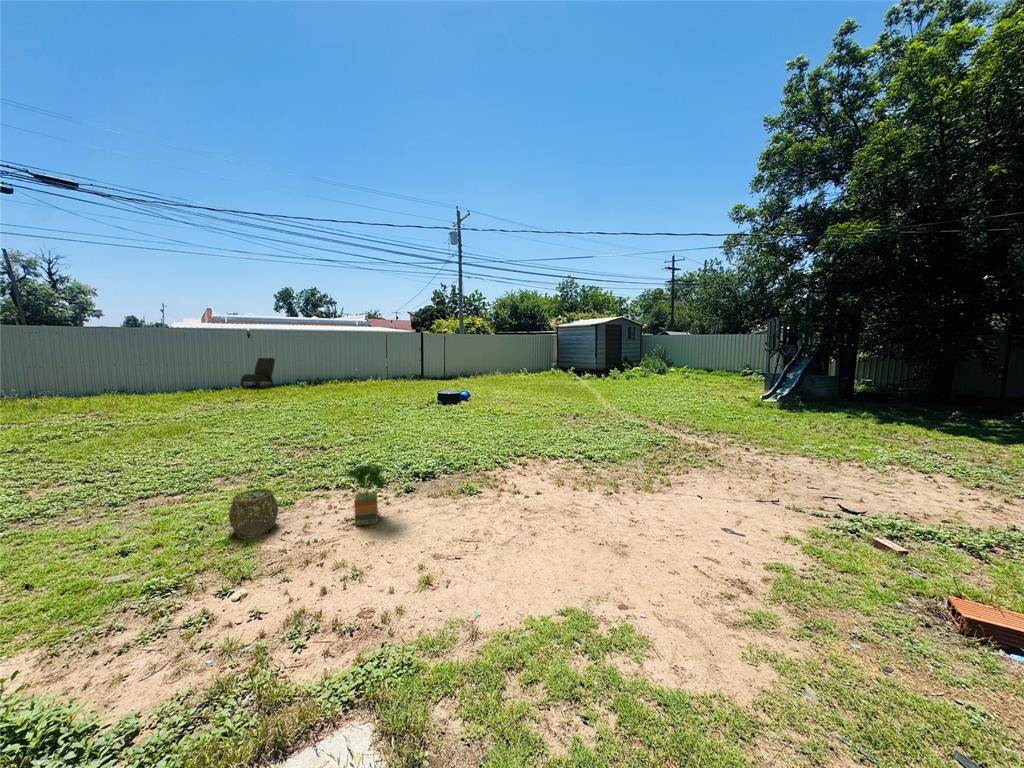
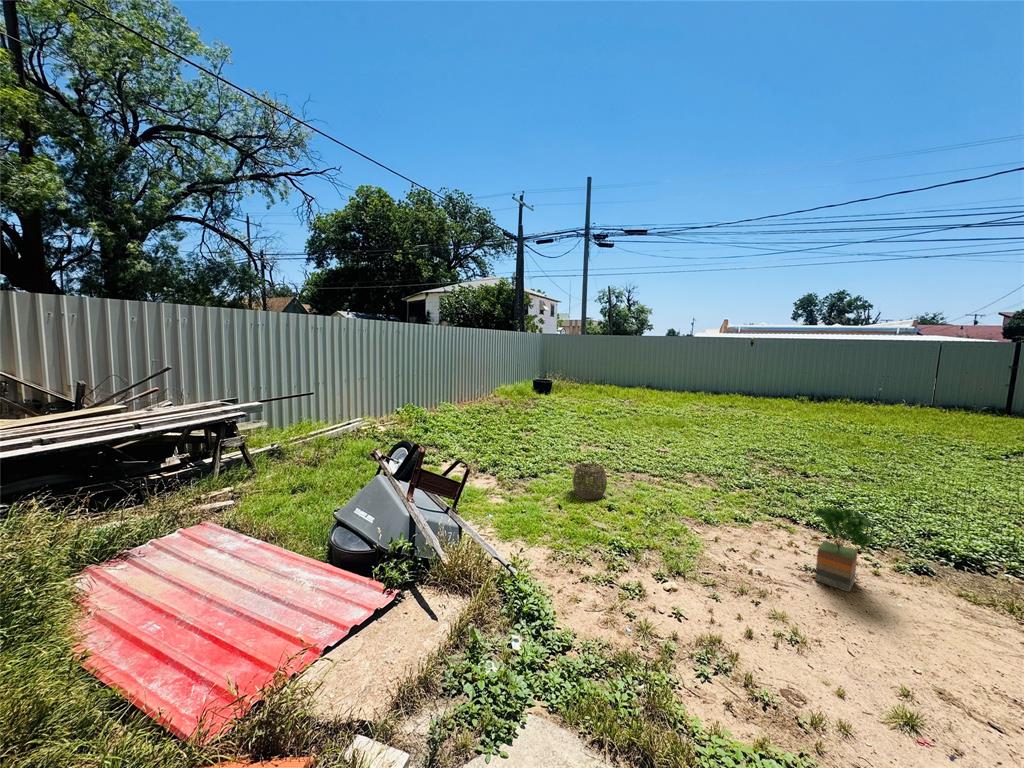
lounge chair: present [241,358,275,389] -> none [738,366,776,397]
woven basket: present [229,489,278,536] -> present [573,463,607,499]

